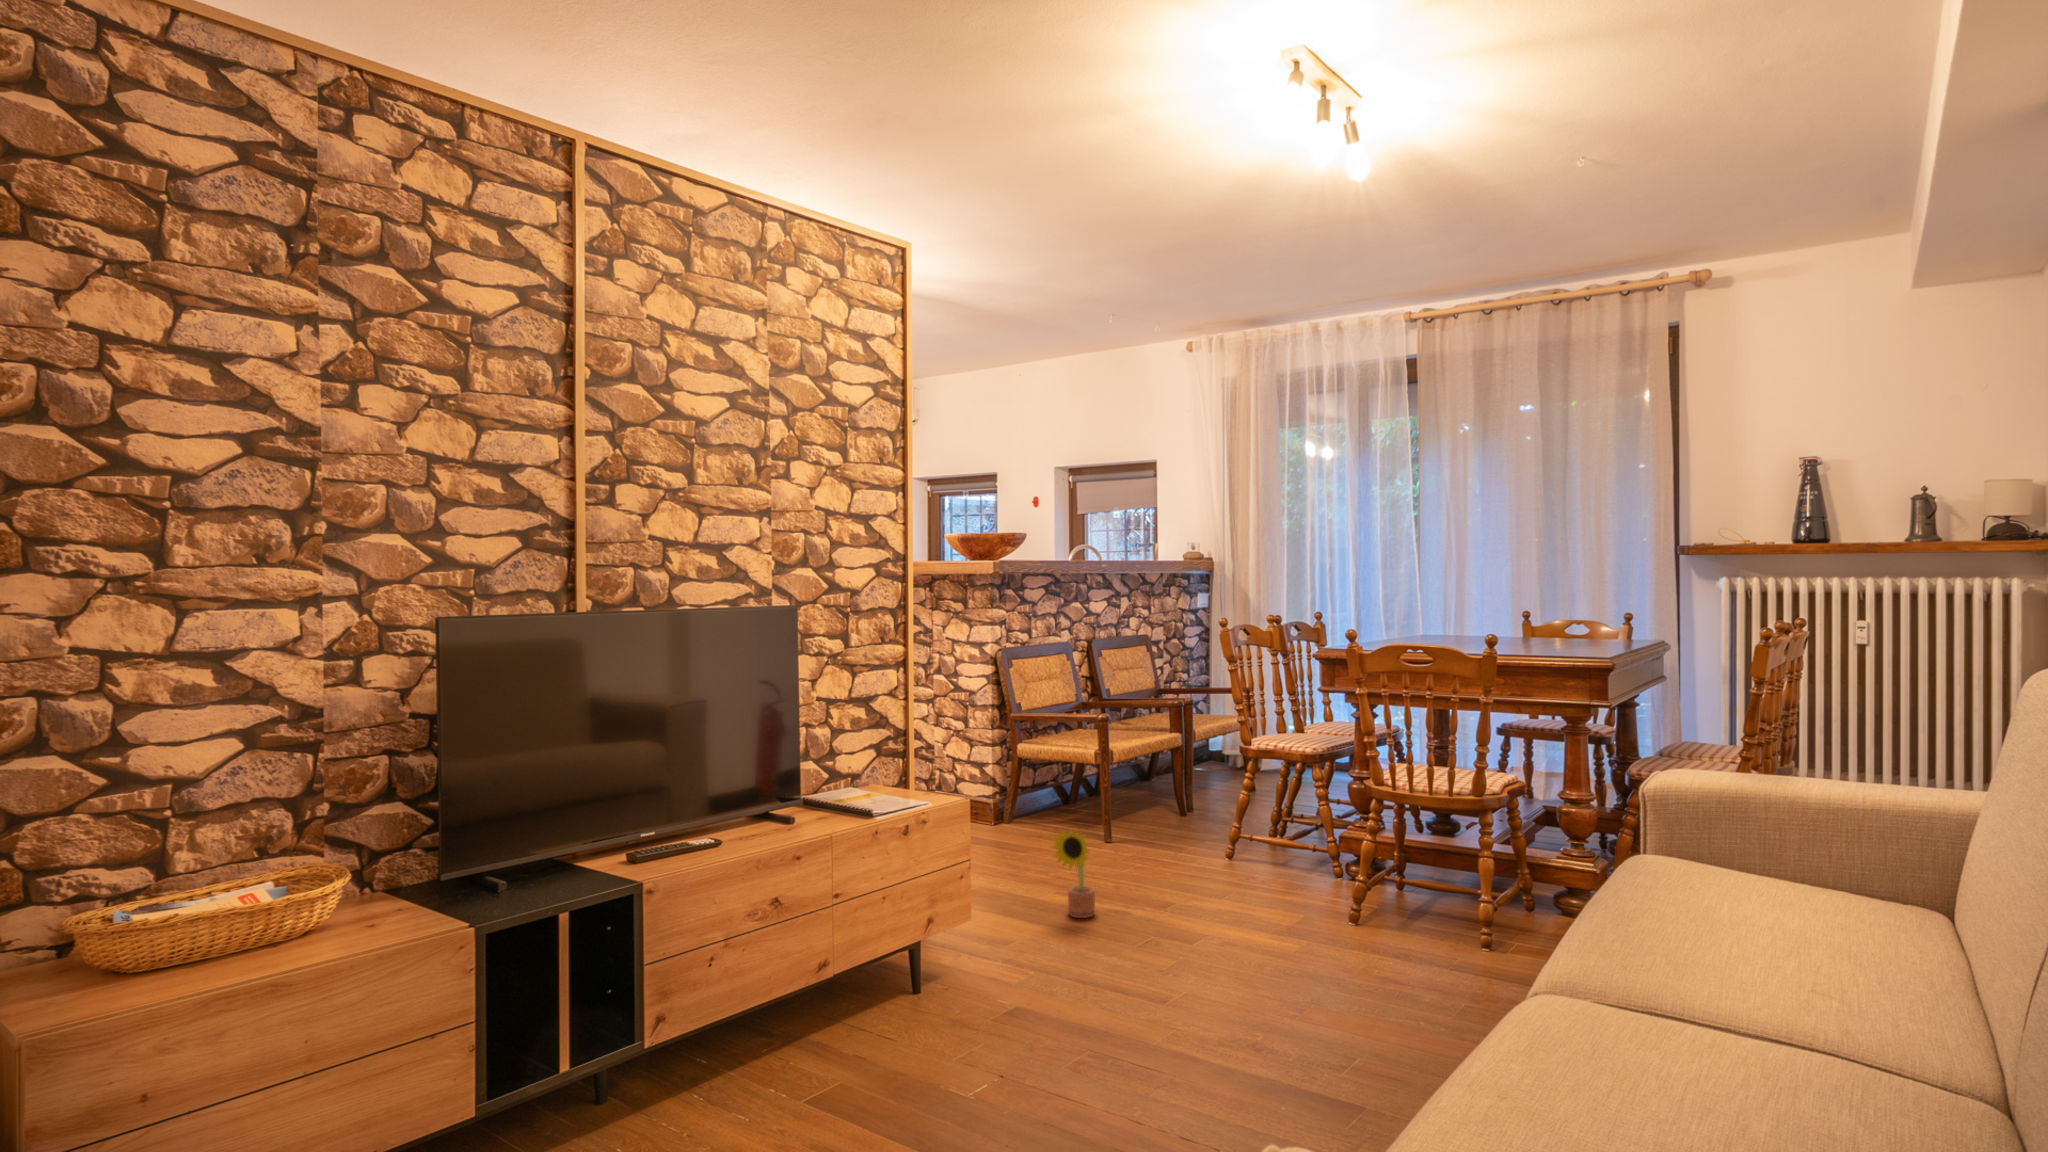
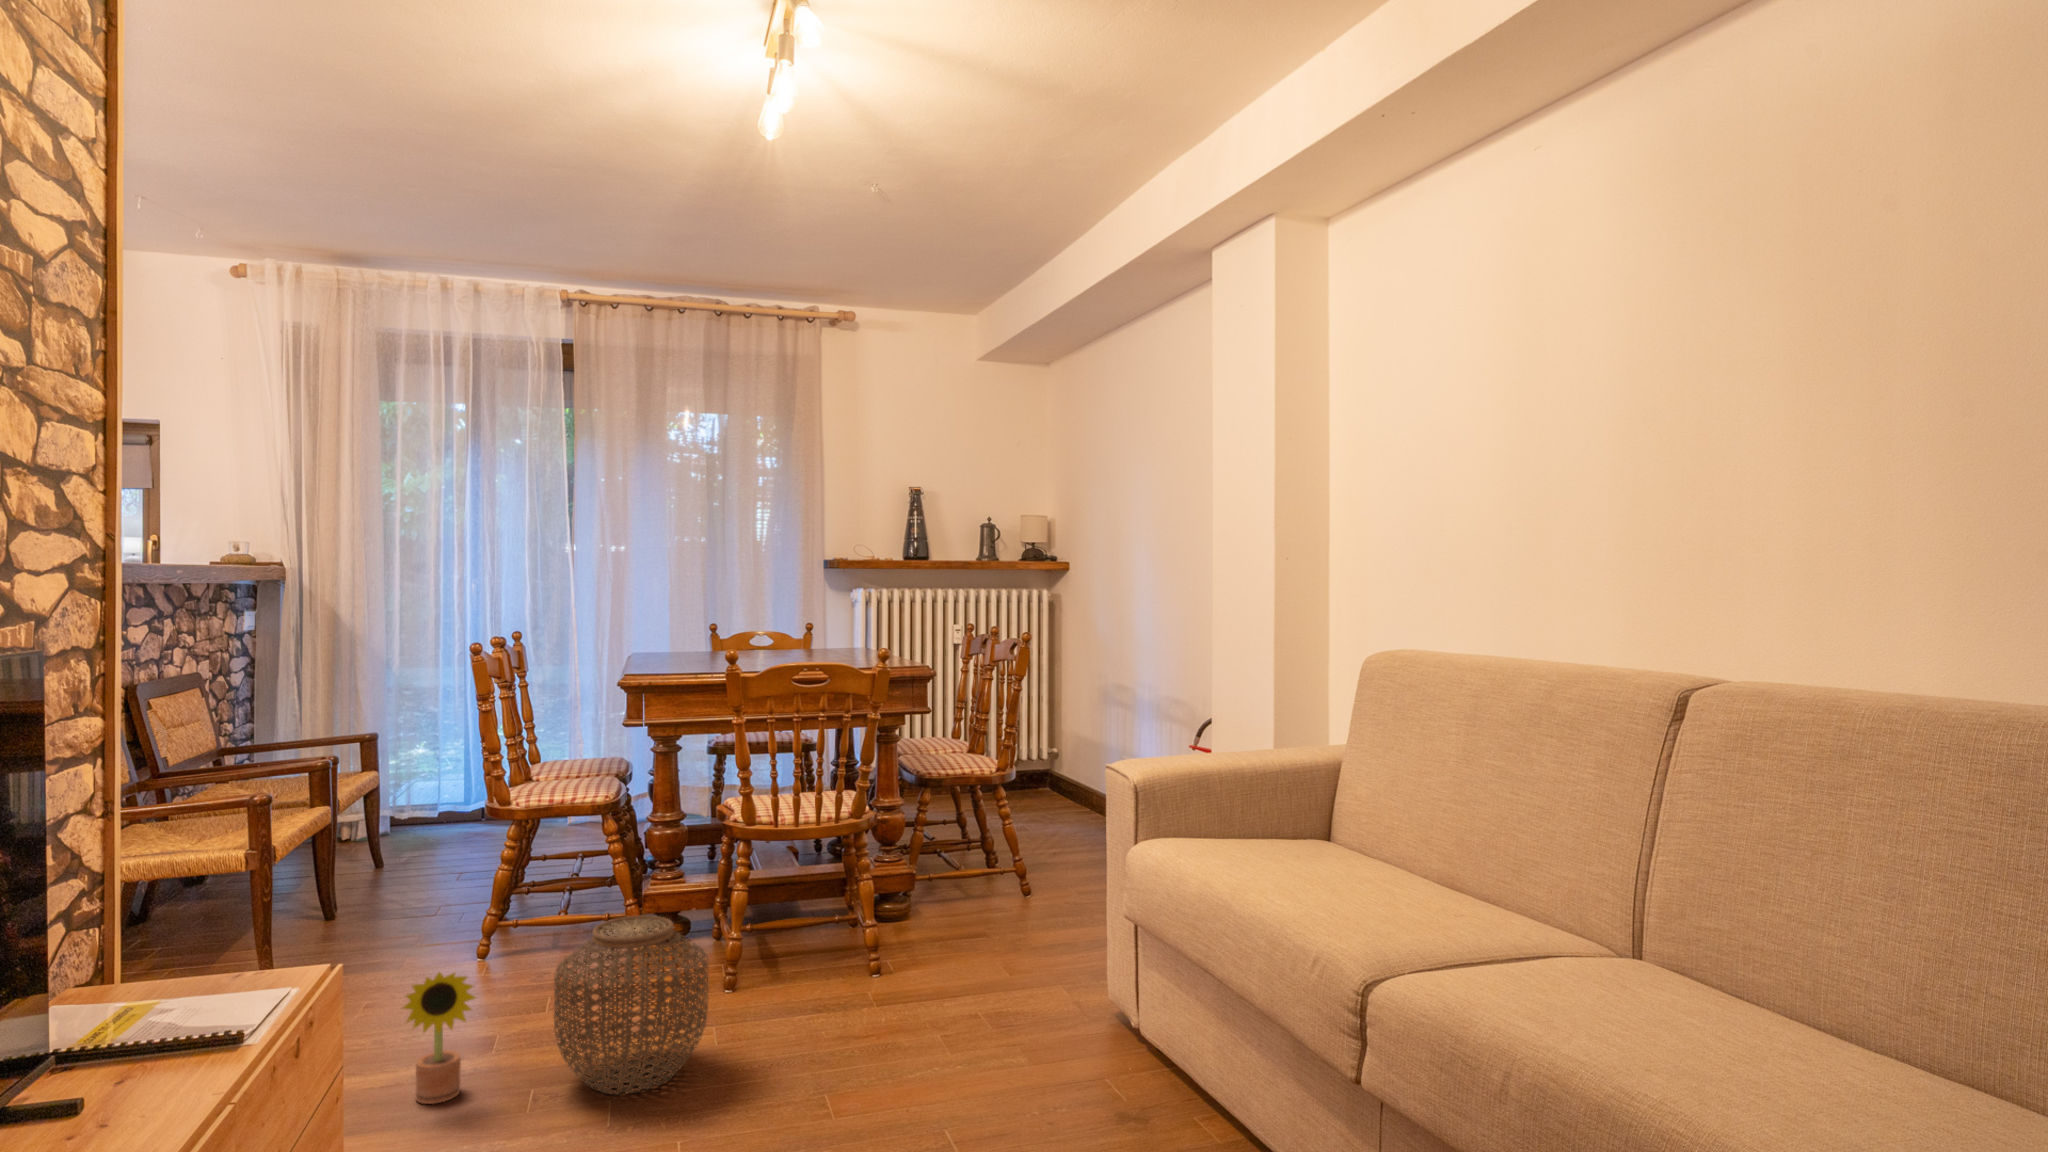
woven basket: none [1127,821,1239,951] -> present [554,915,708,1094]

